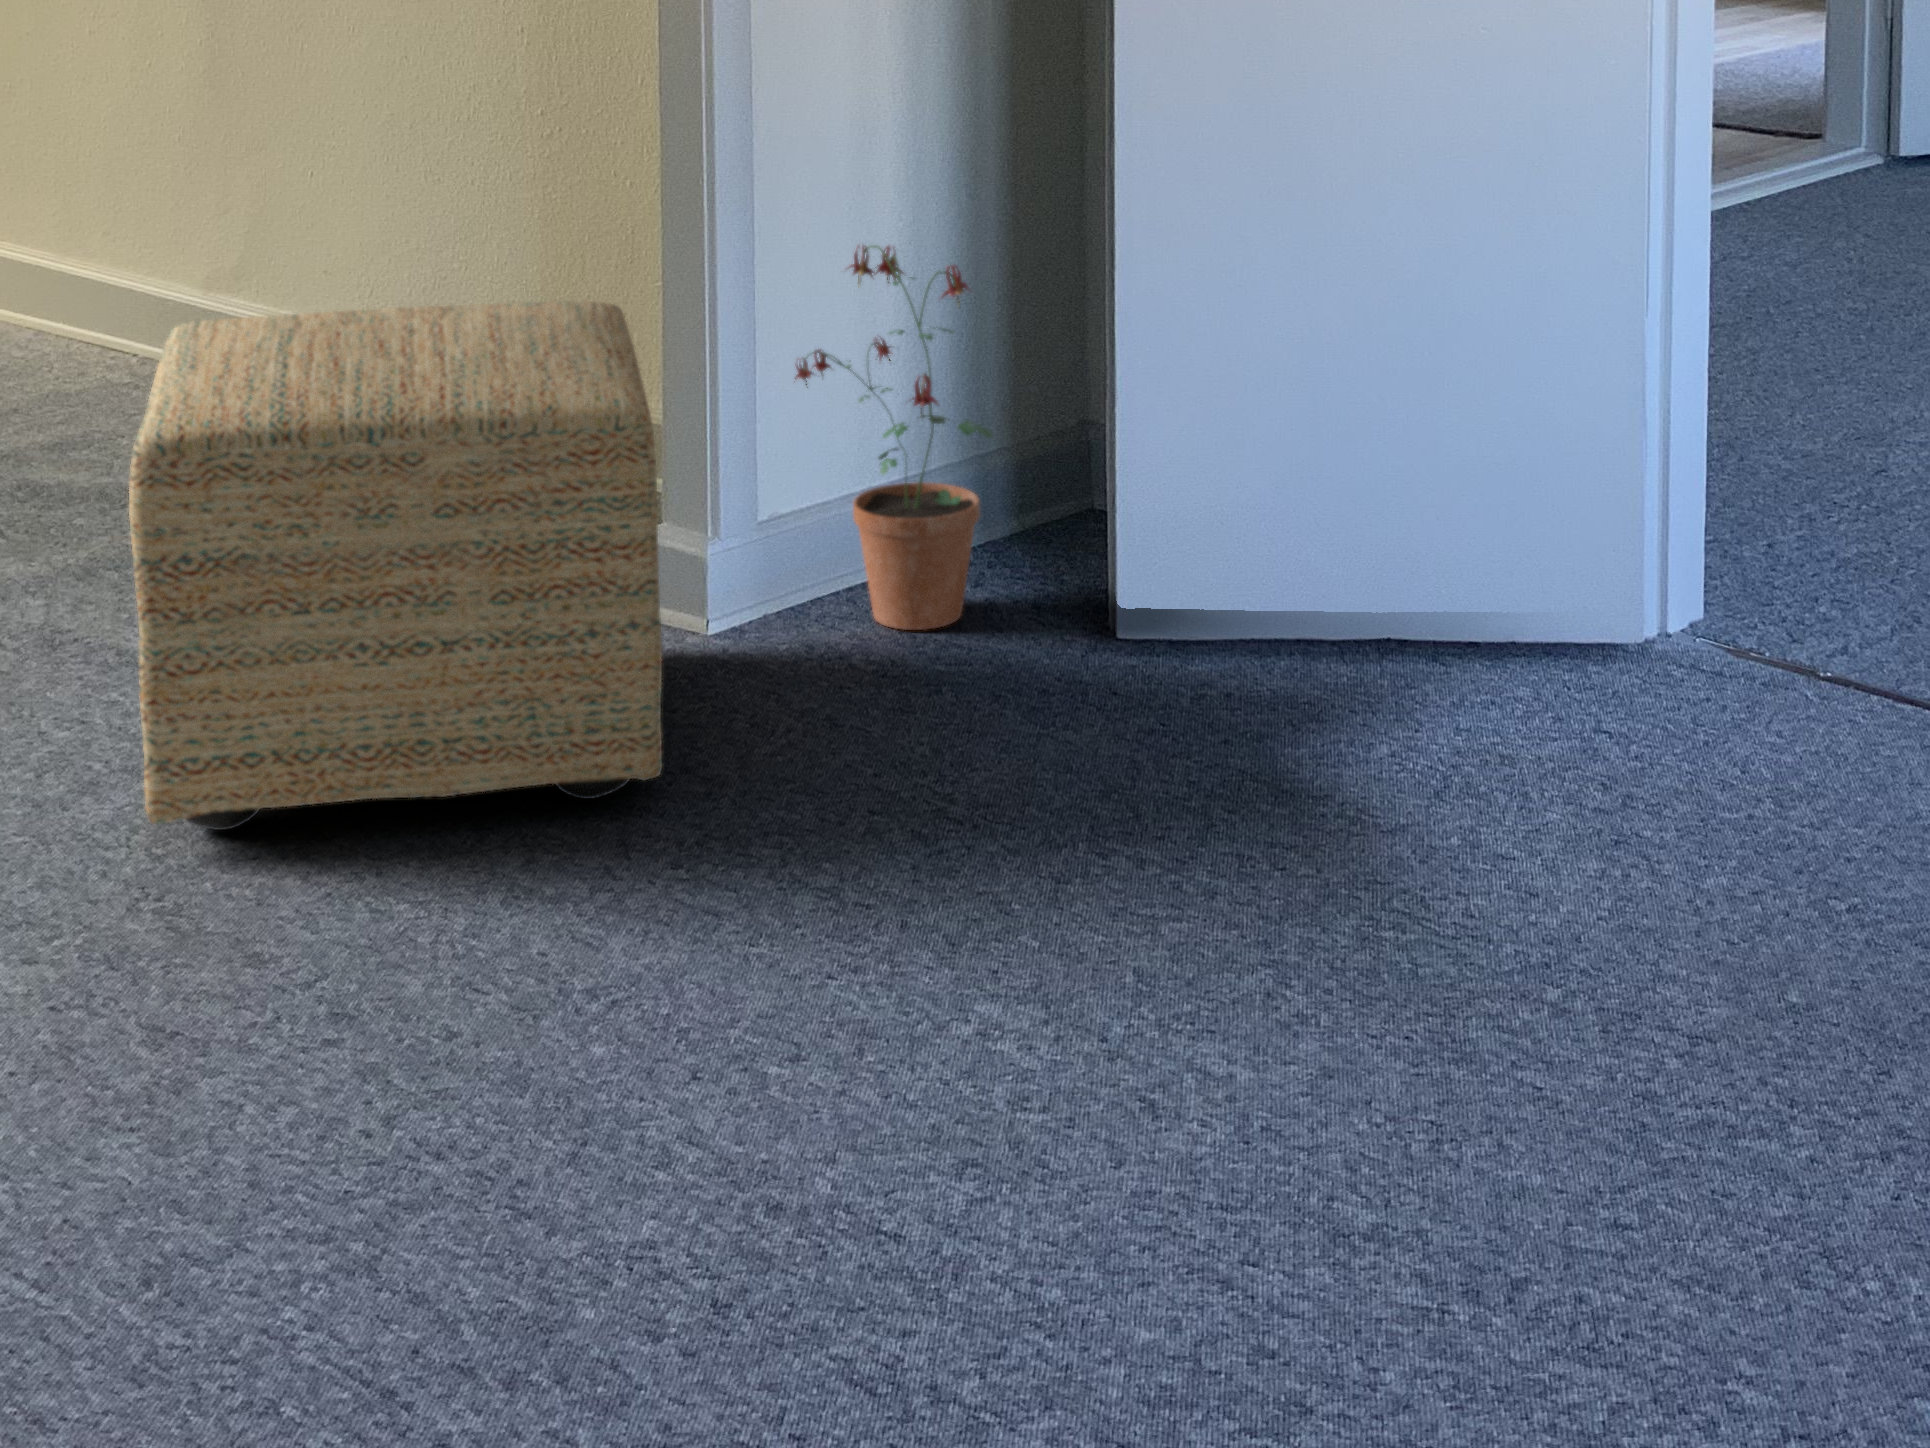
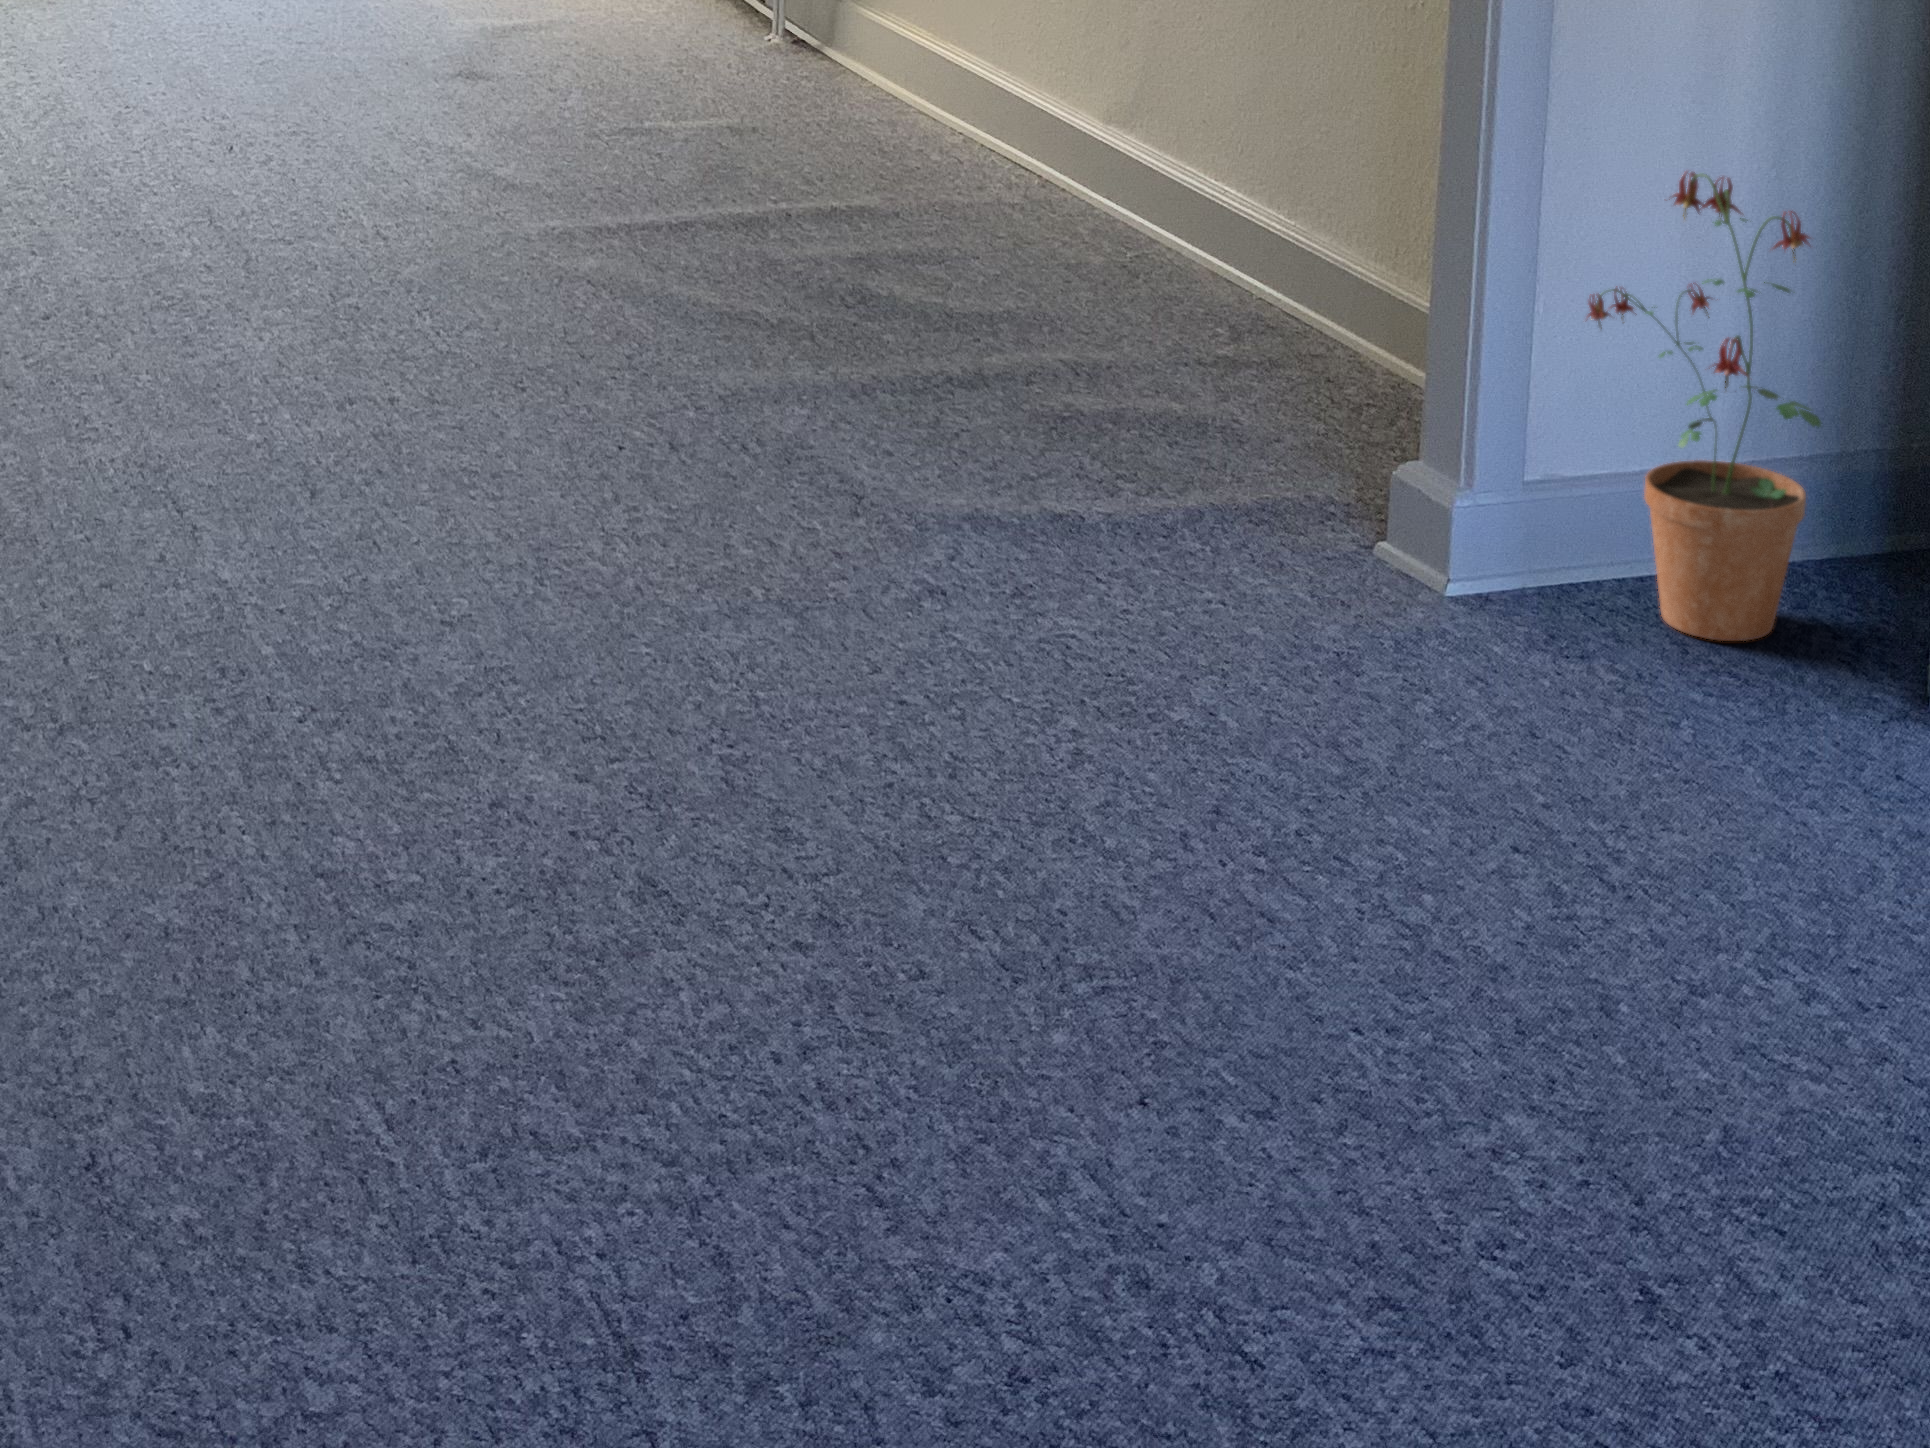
ottoman: present [129,301,662,830] -> none [747,157,1373,752]

